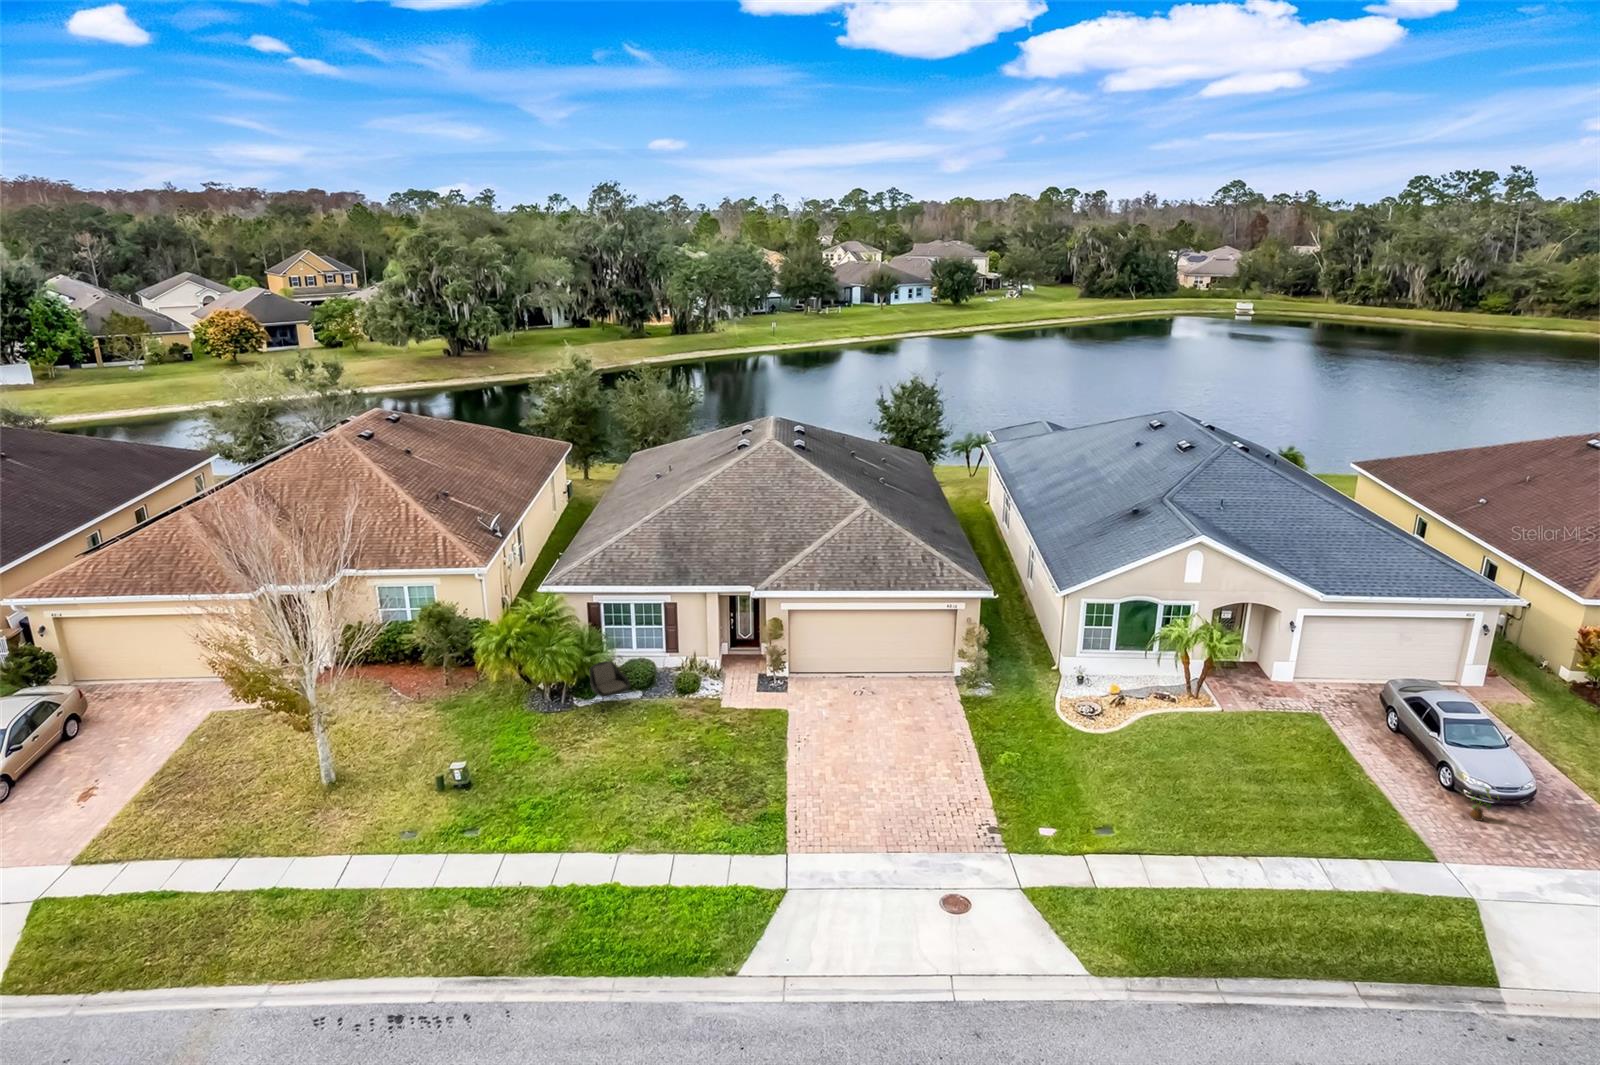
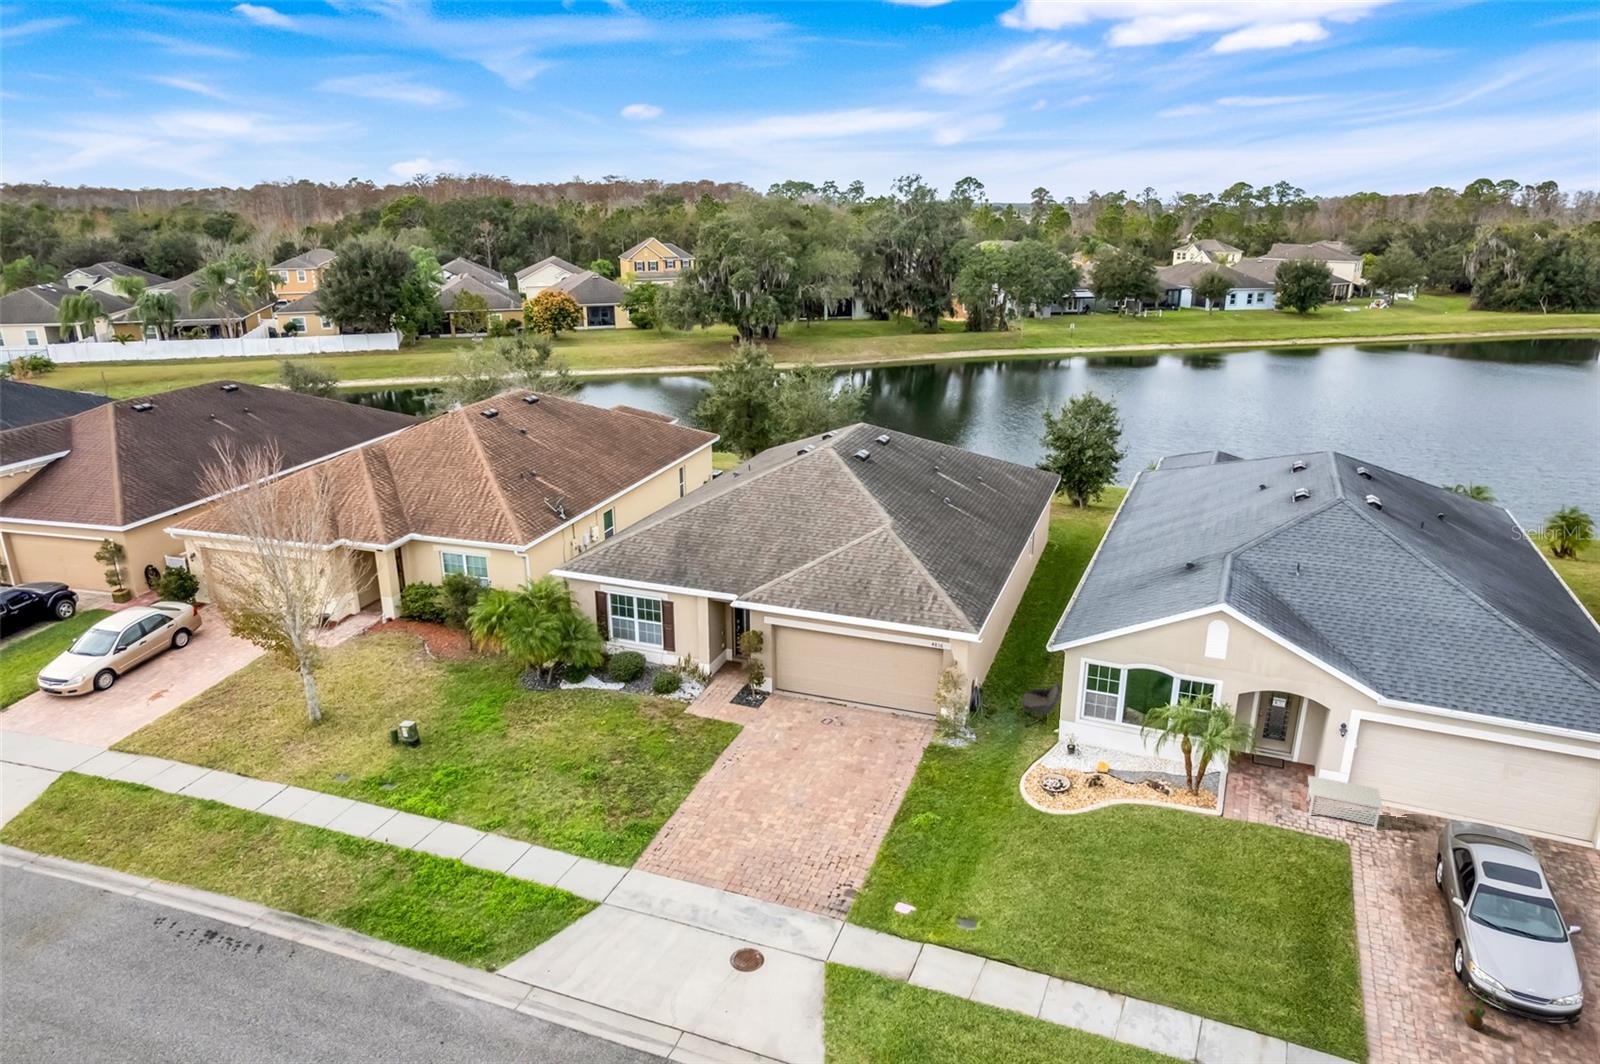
lounge chair: present [590,661,630,712] -> present [1022,683,1062,725]
storage bench: none [1267,667,1331,699] -> present [1307,776,1382,829]

